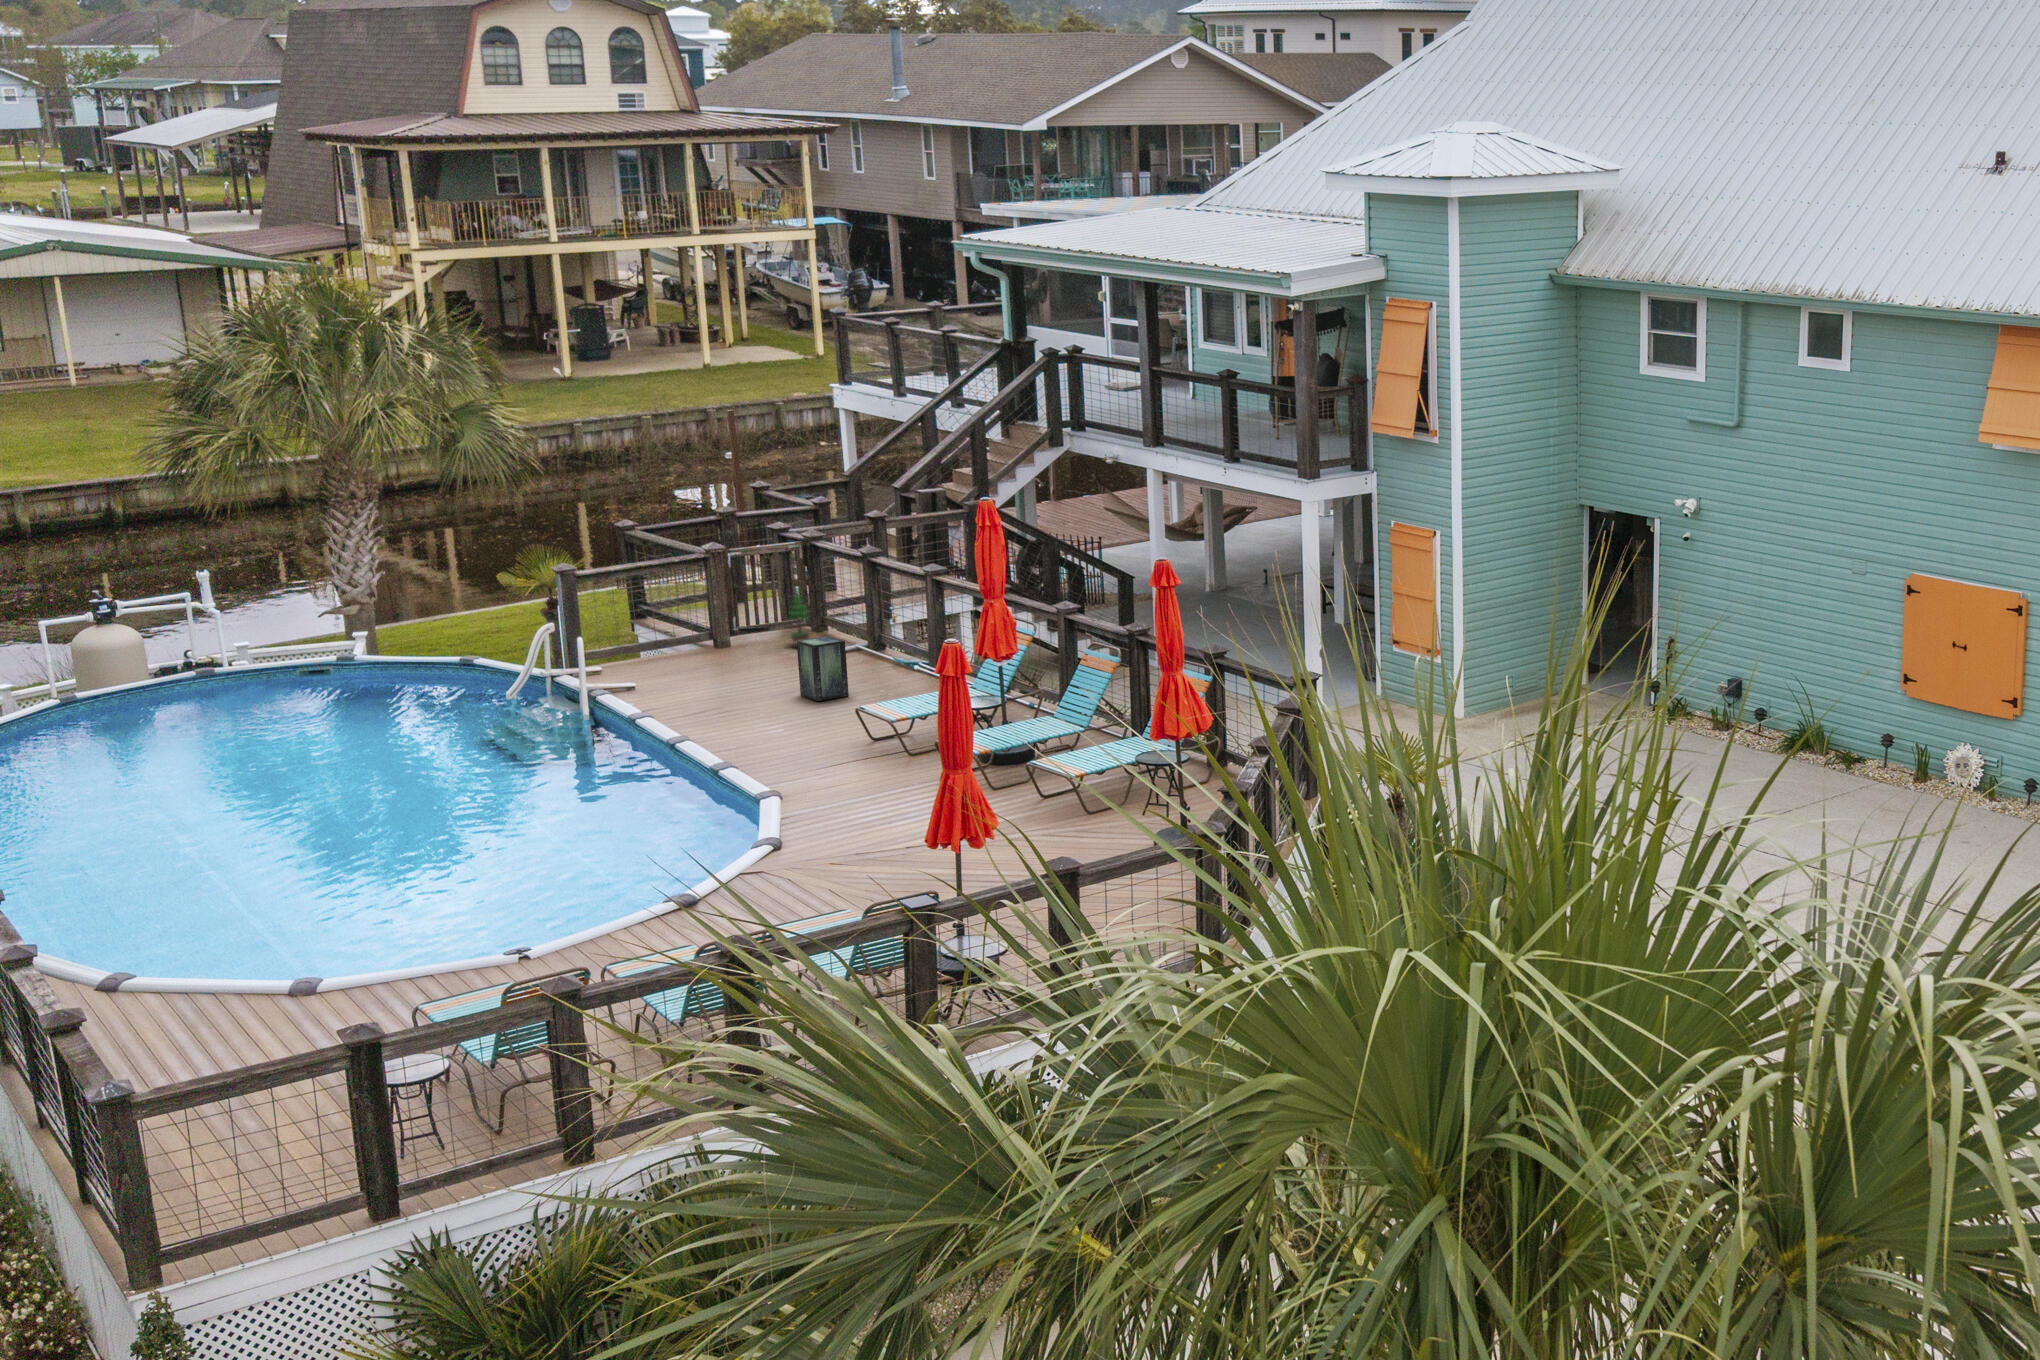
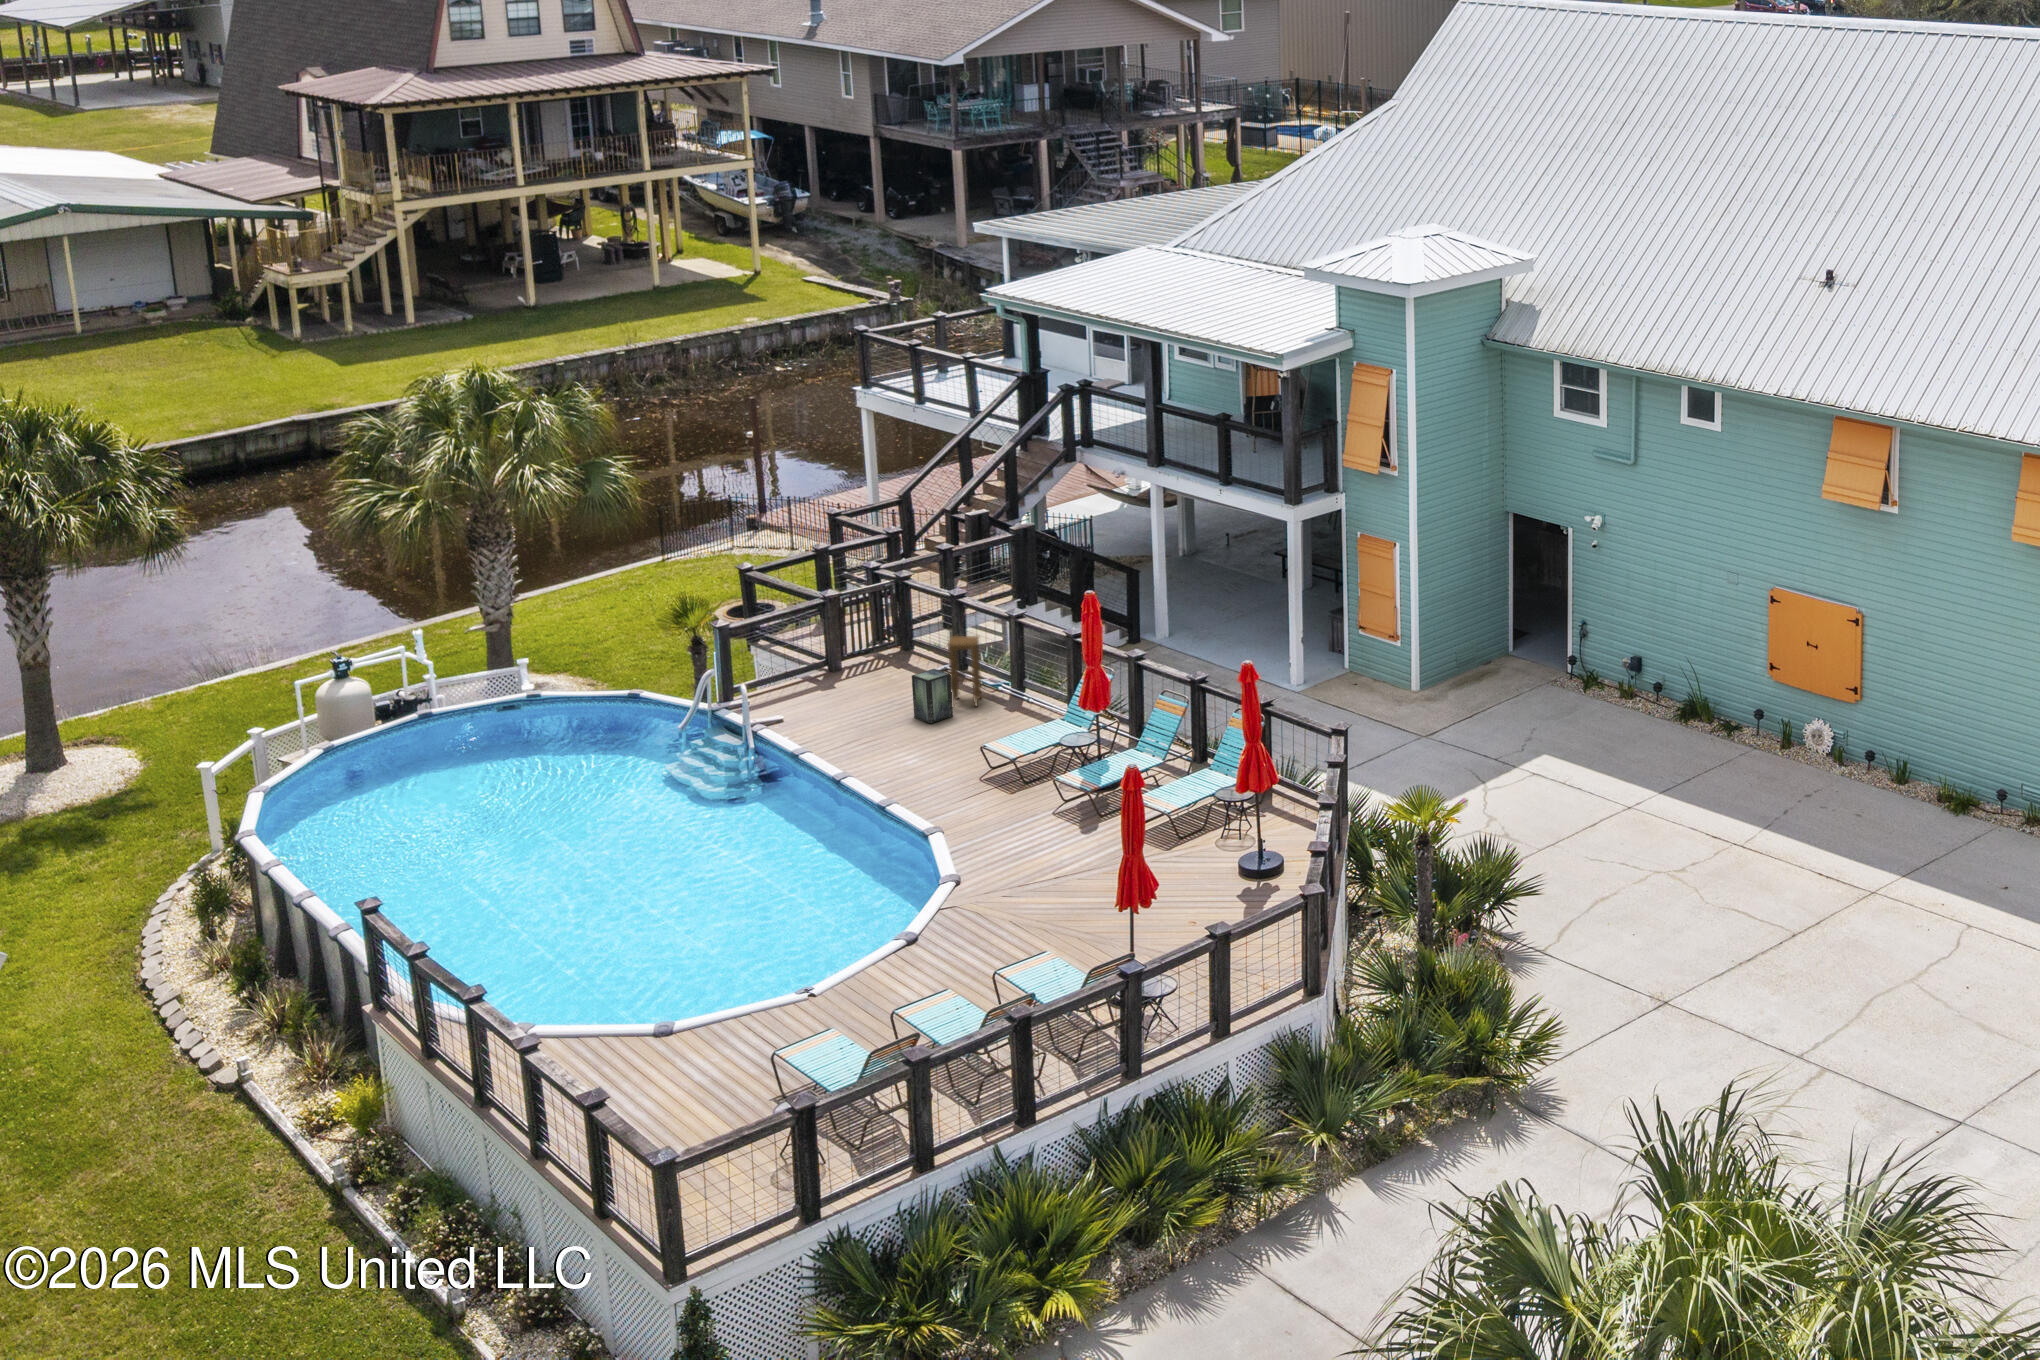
potted tree: present [790,589,809,643] -> none [885,617,904,665]
stool: none [843,600,892,688] -> present [947,636,981,706]

